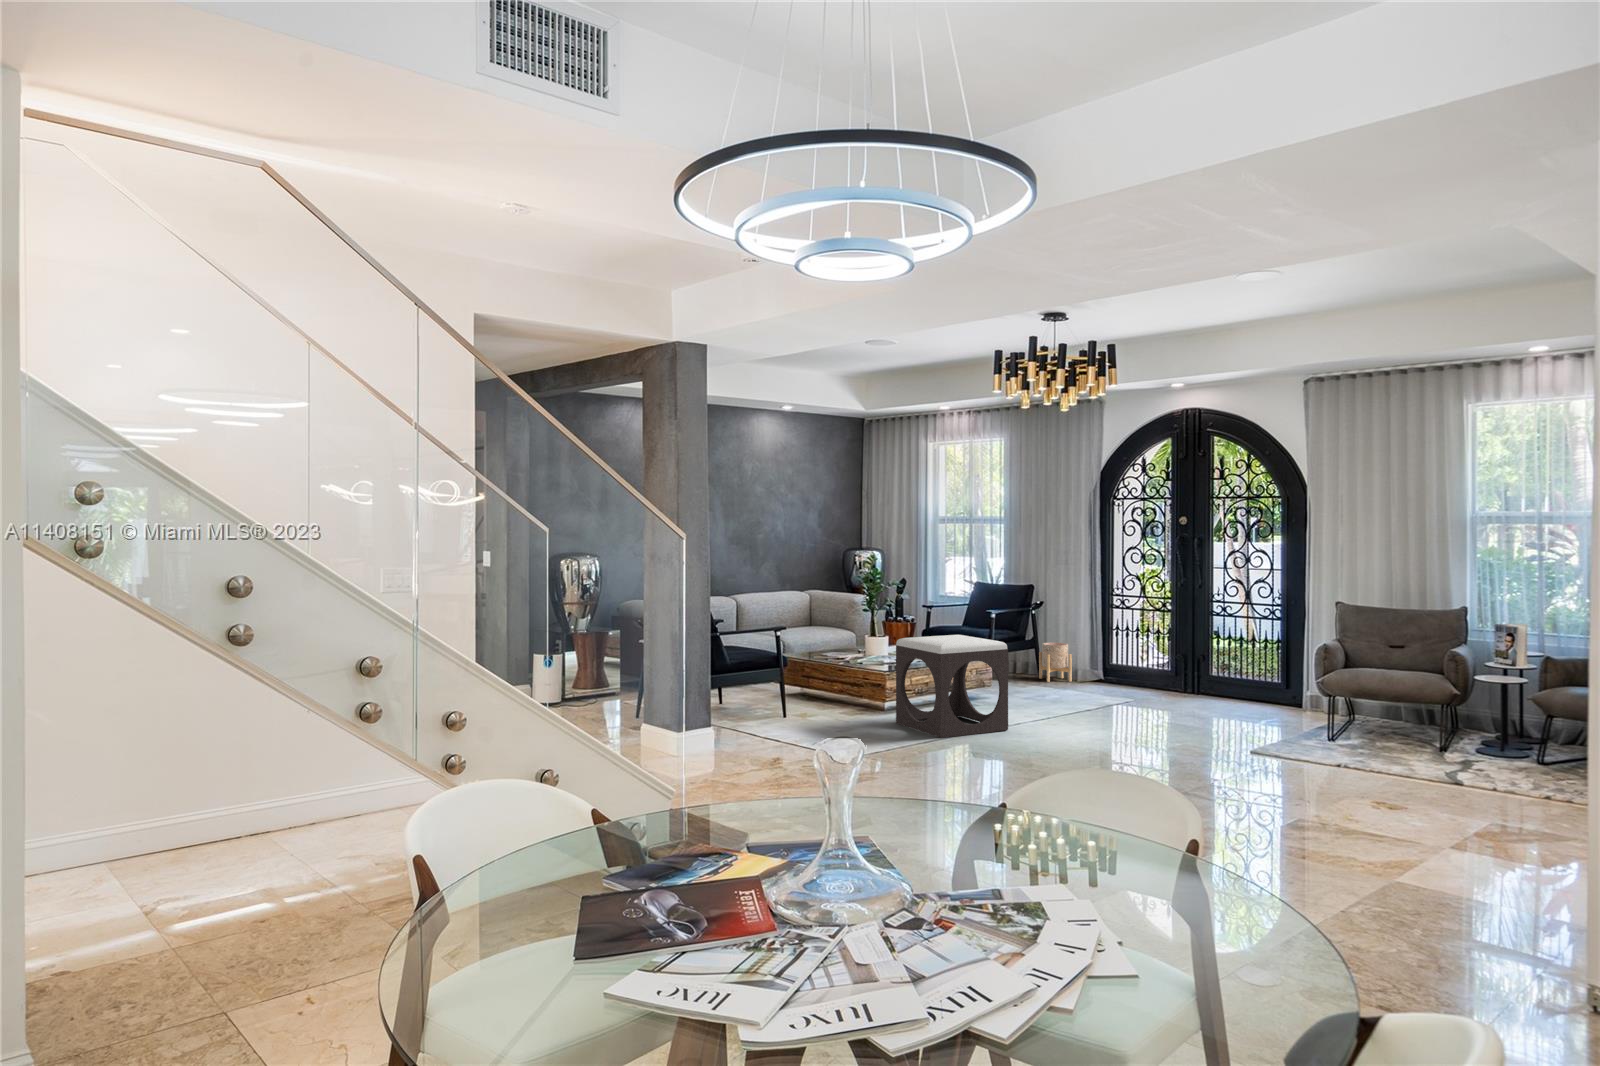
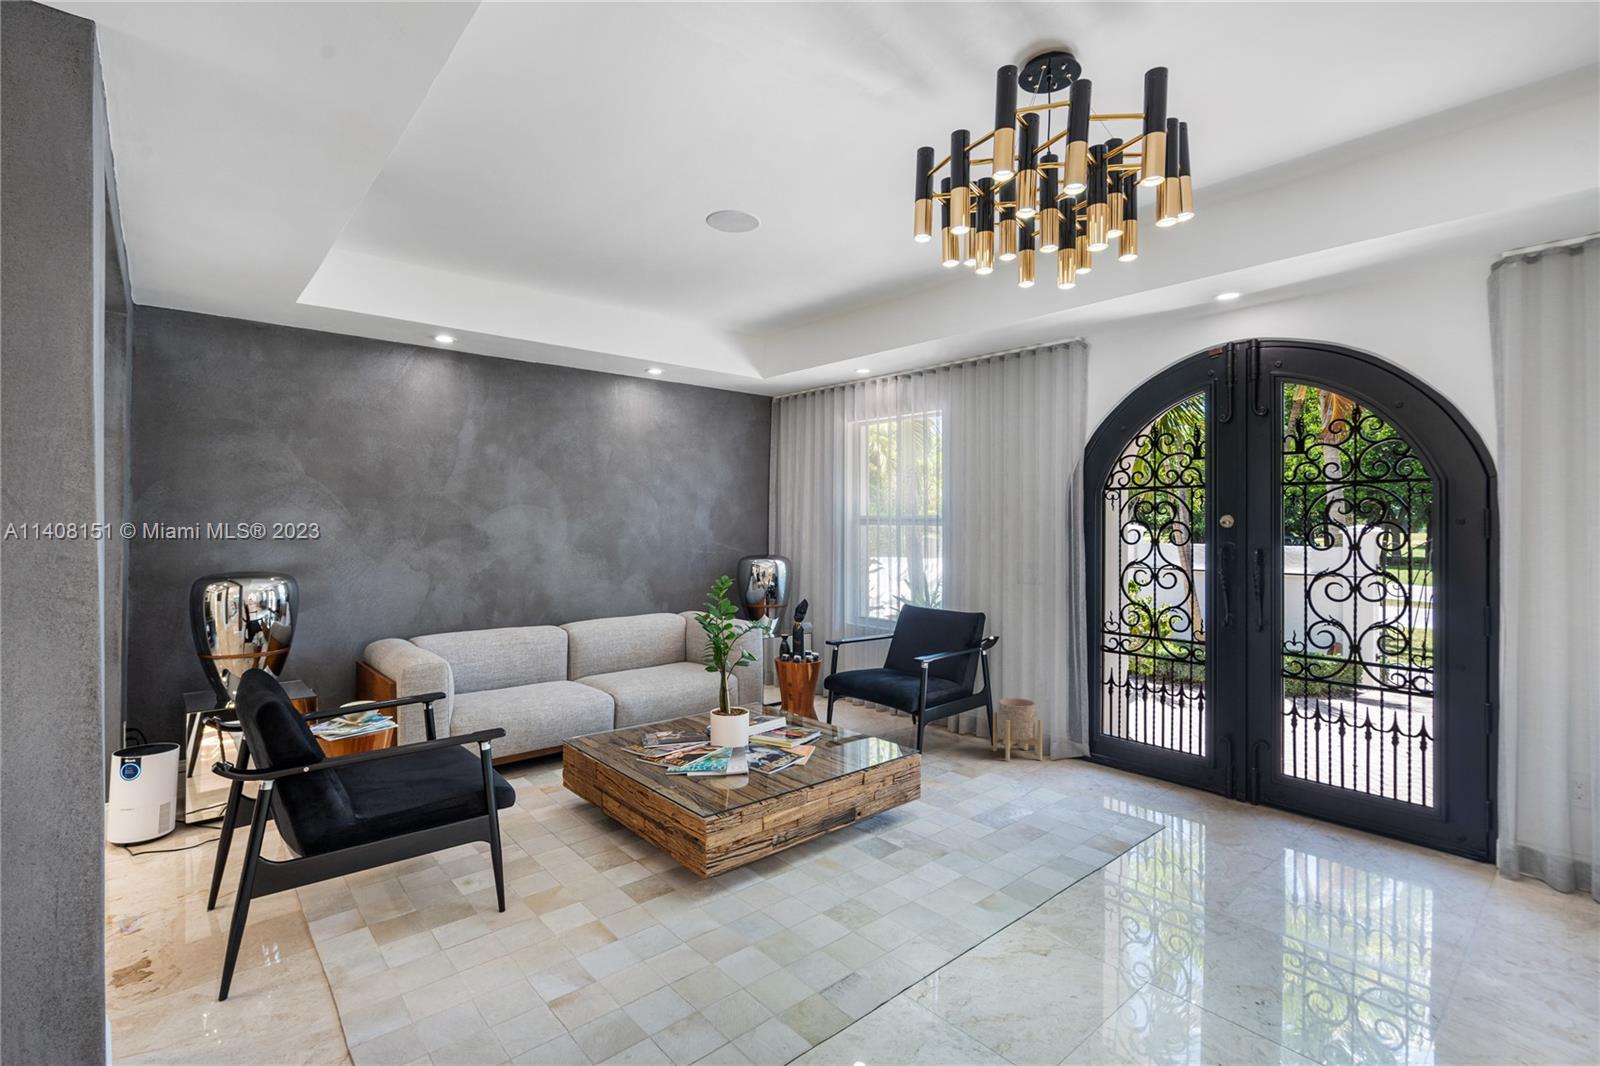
footstool: present [896,635,1008,738] -> none [724,738,955,1024]

